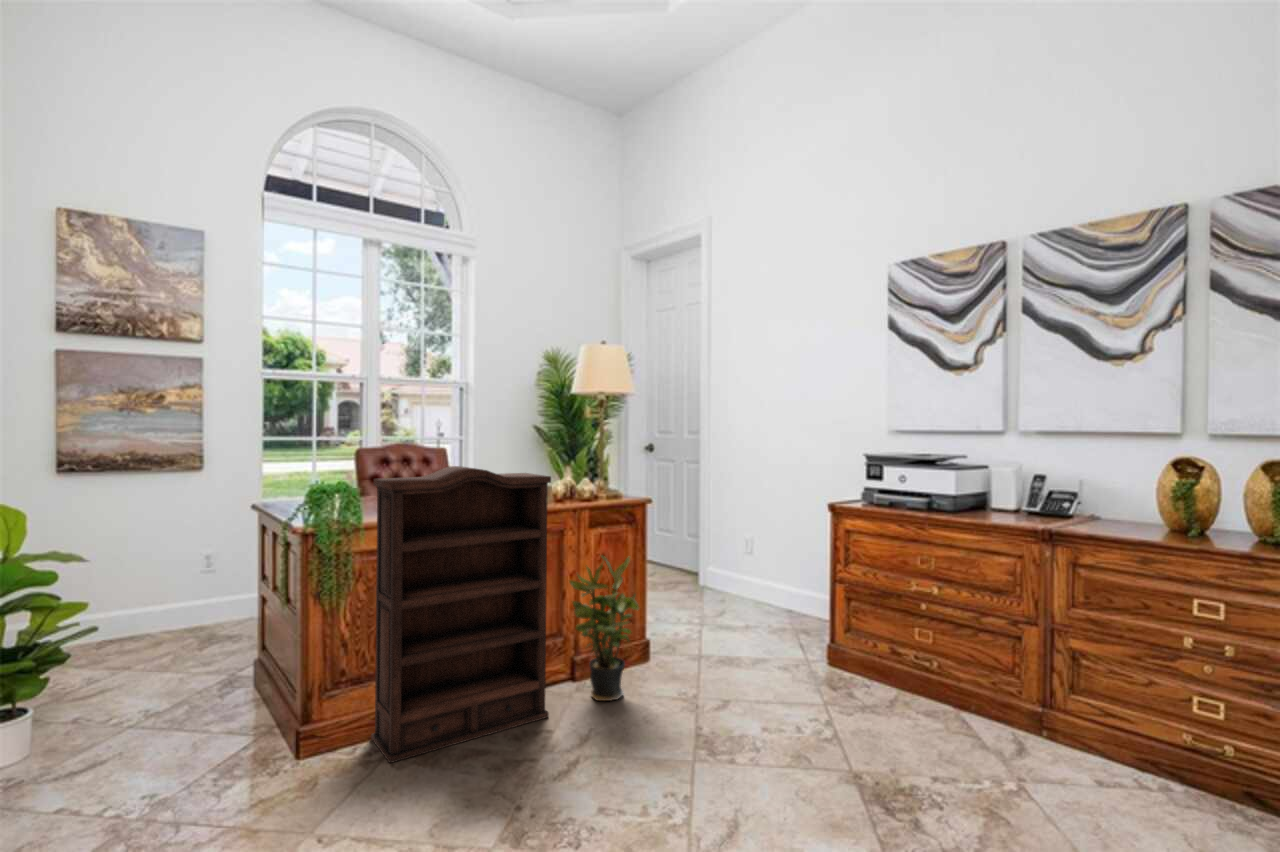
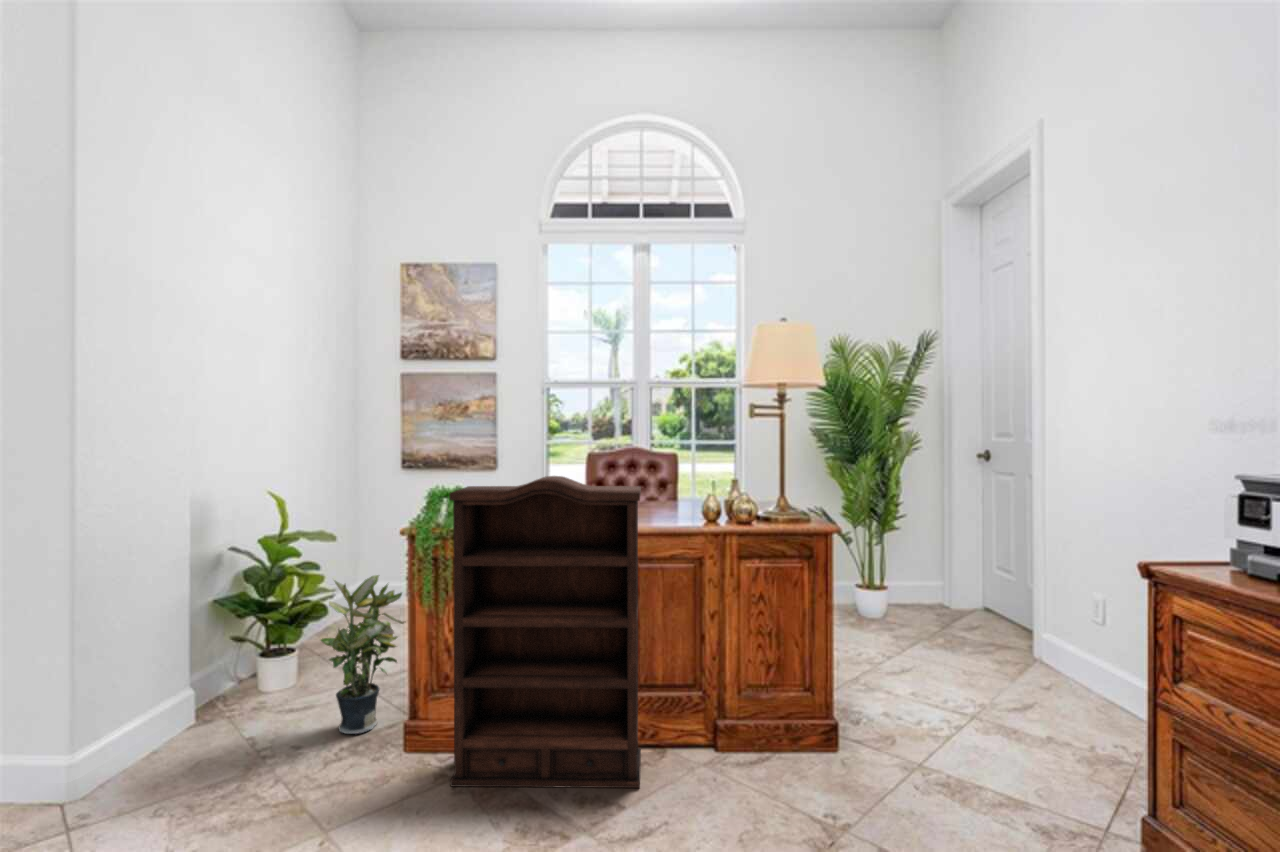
potted plant: present [569,556,639,701] -> present [321,575,404,734]

